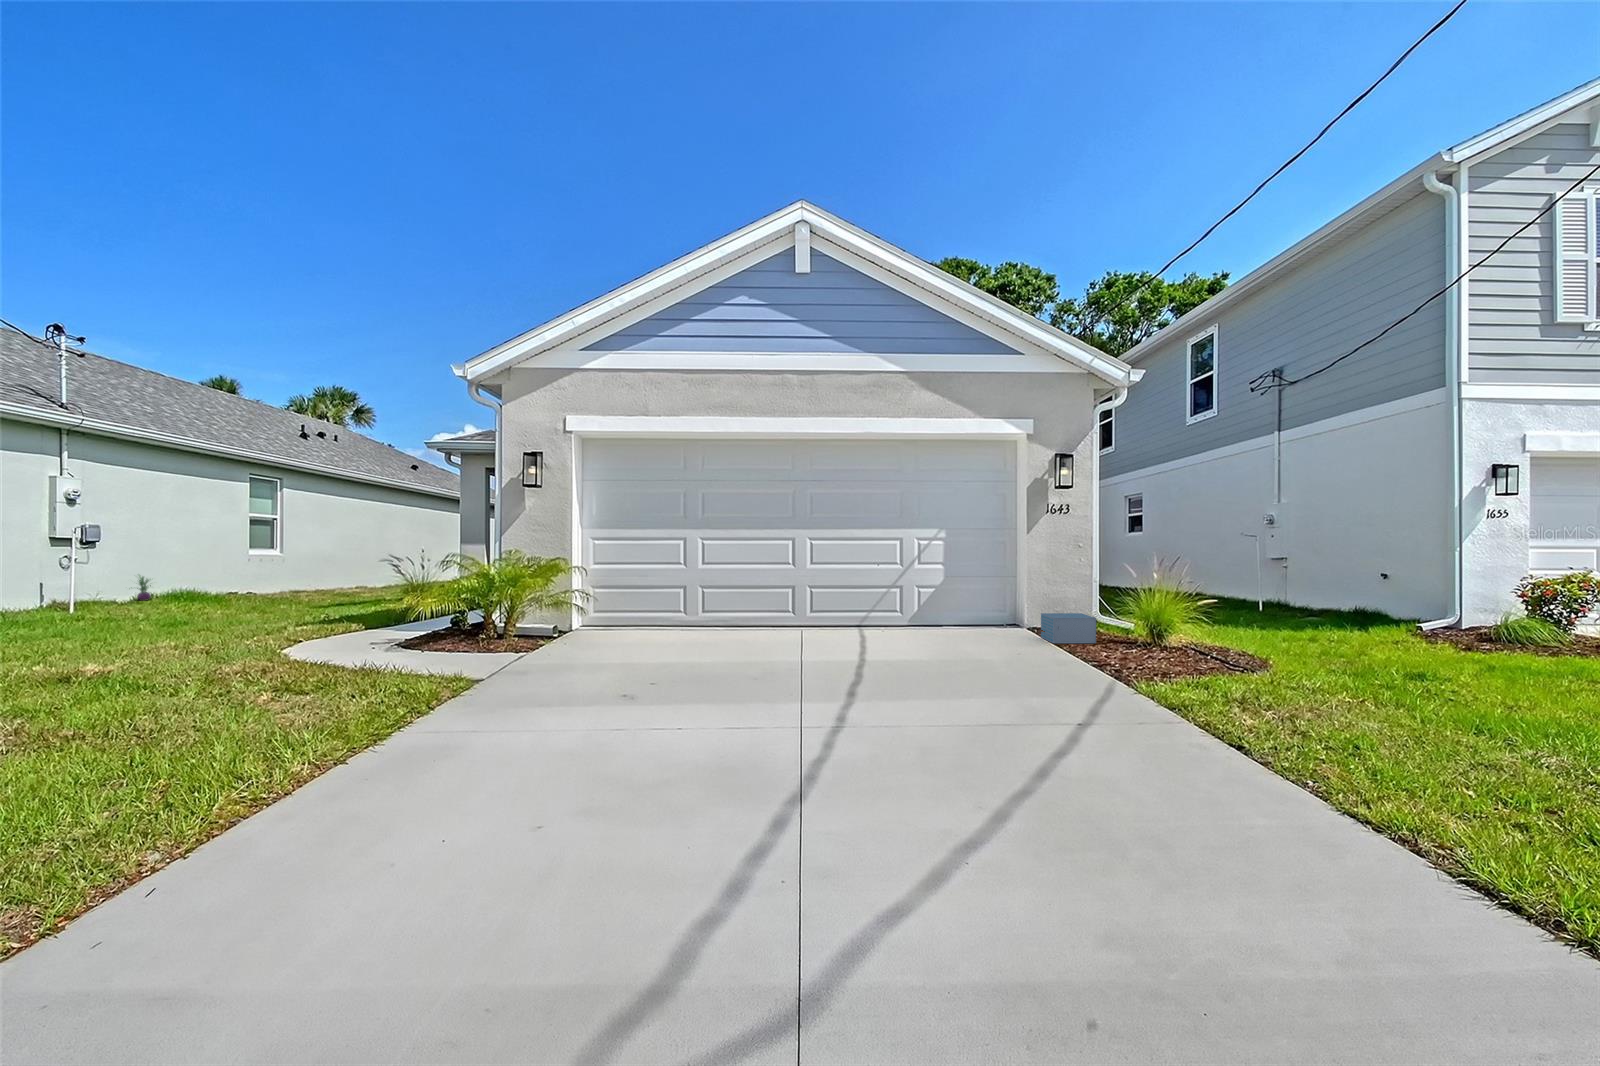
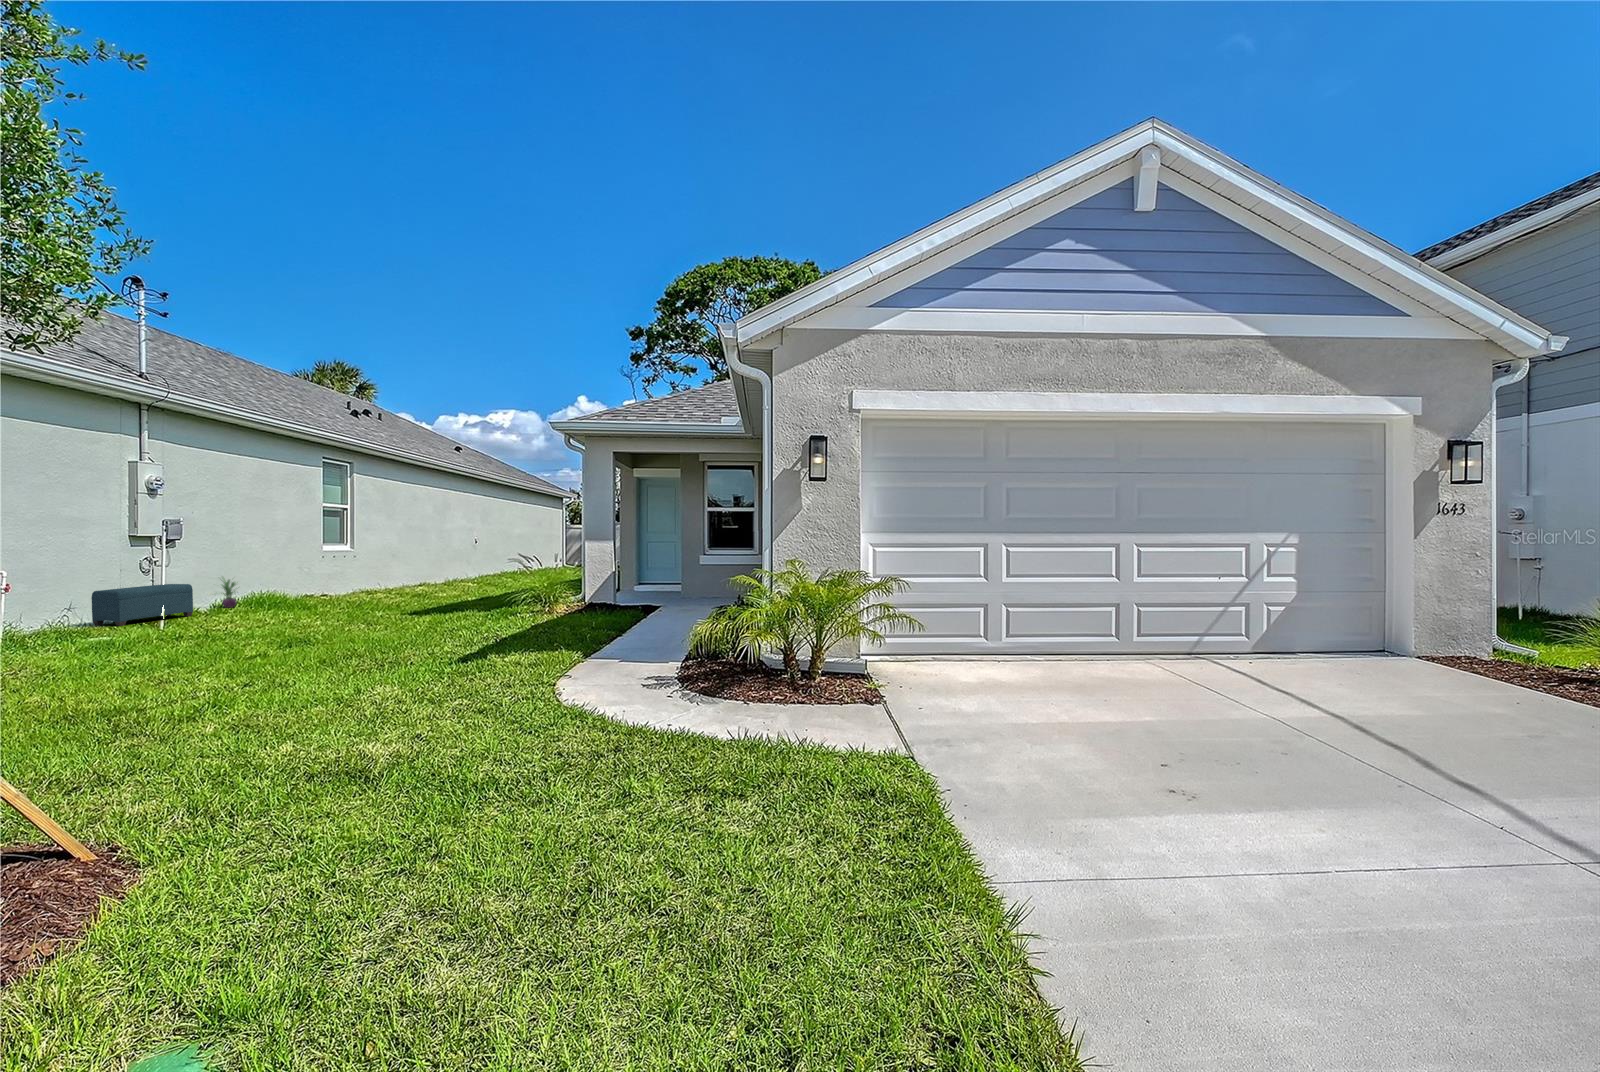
bench: none [8,579,103,613] -> present [91,584,193,626]
storage box: present [1041,613,1096,643] -> none [1425,637,1519,676]

